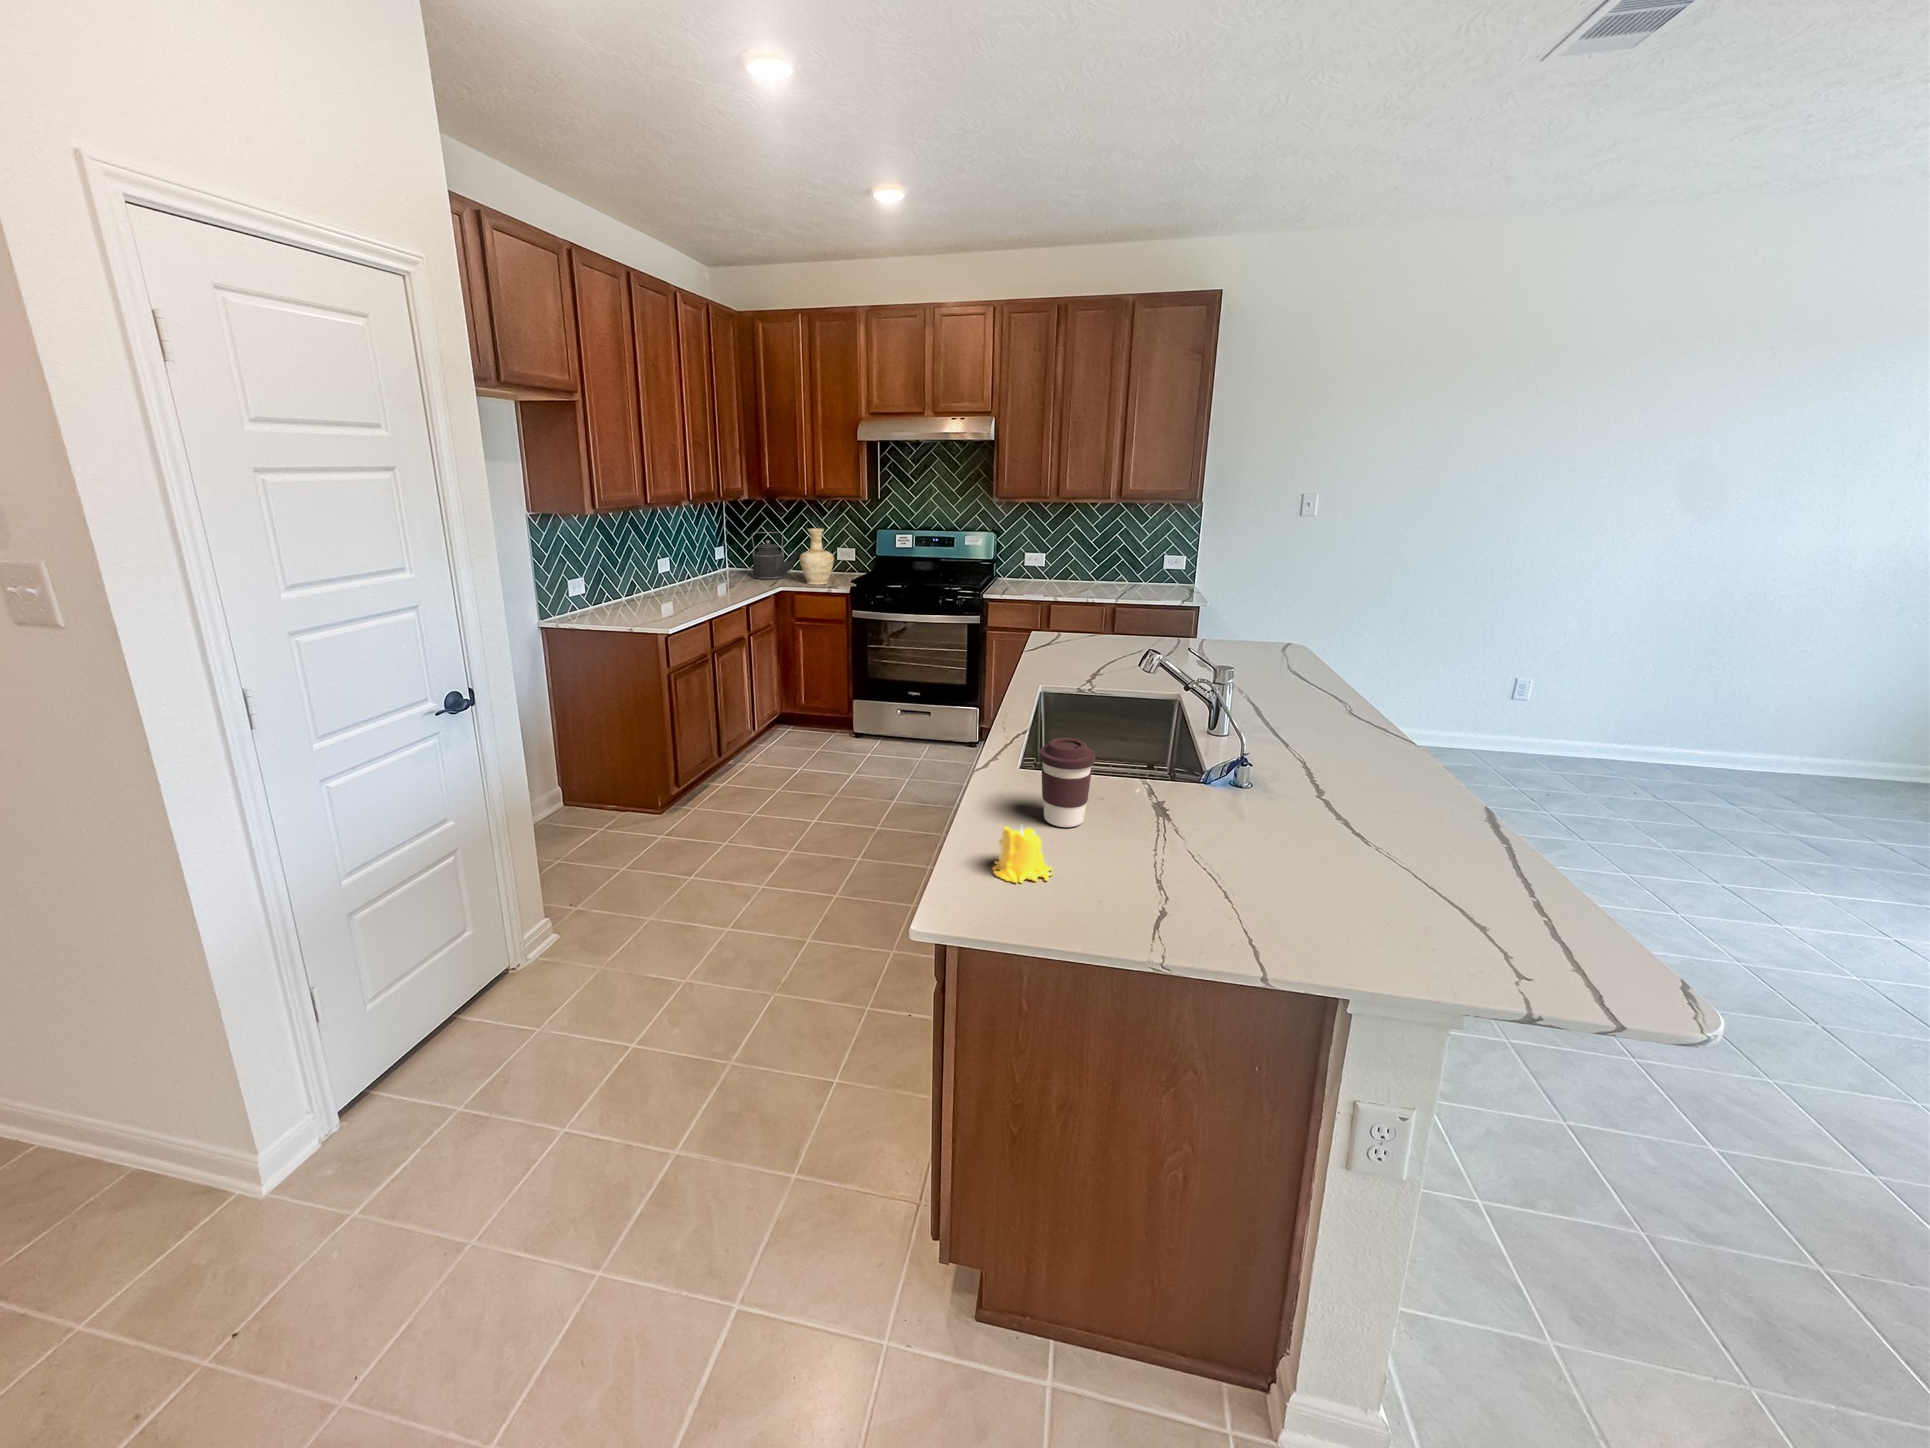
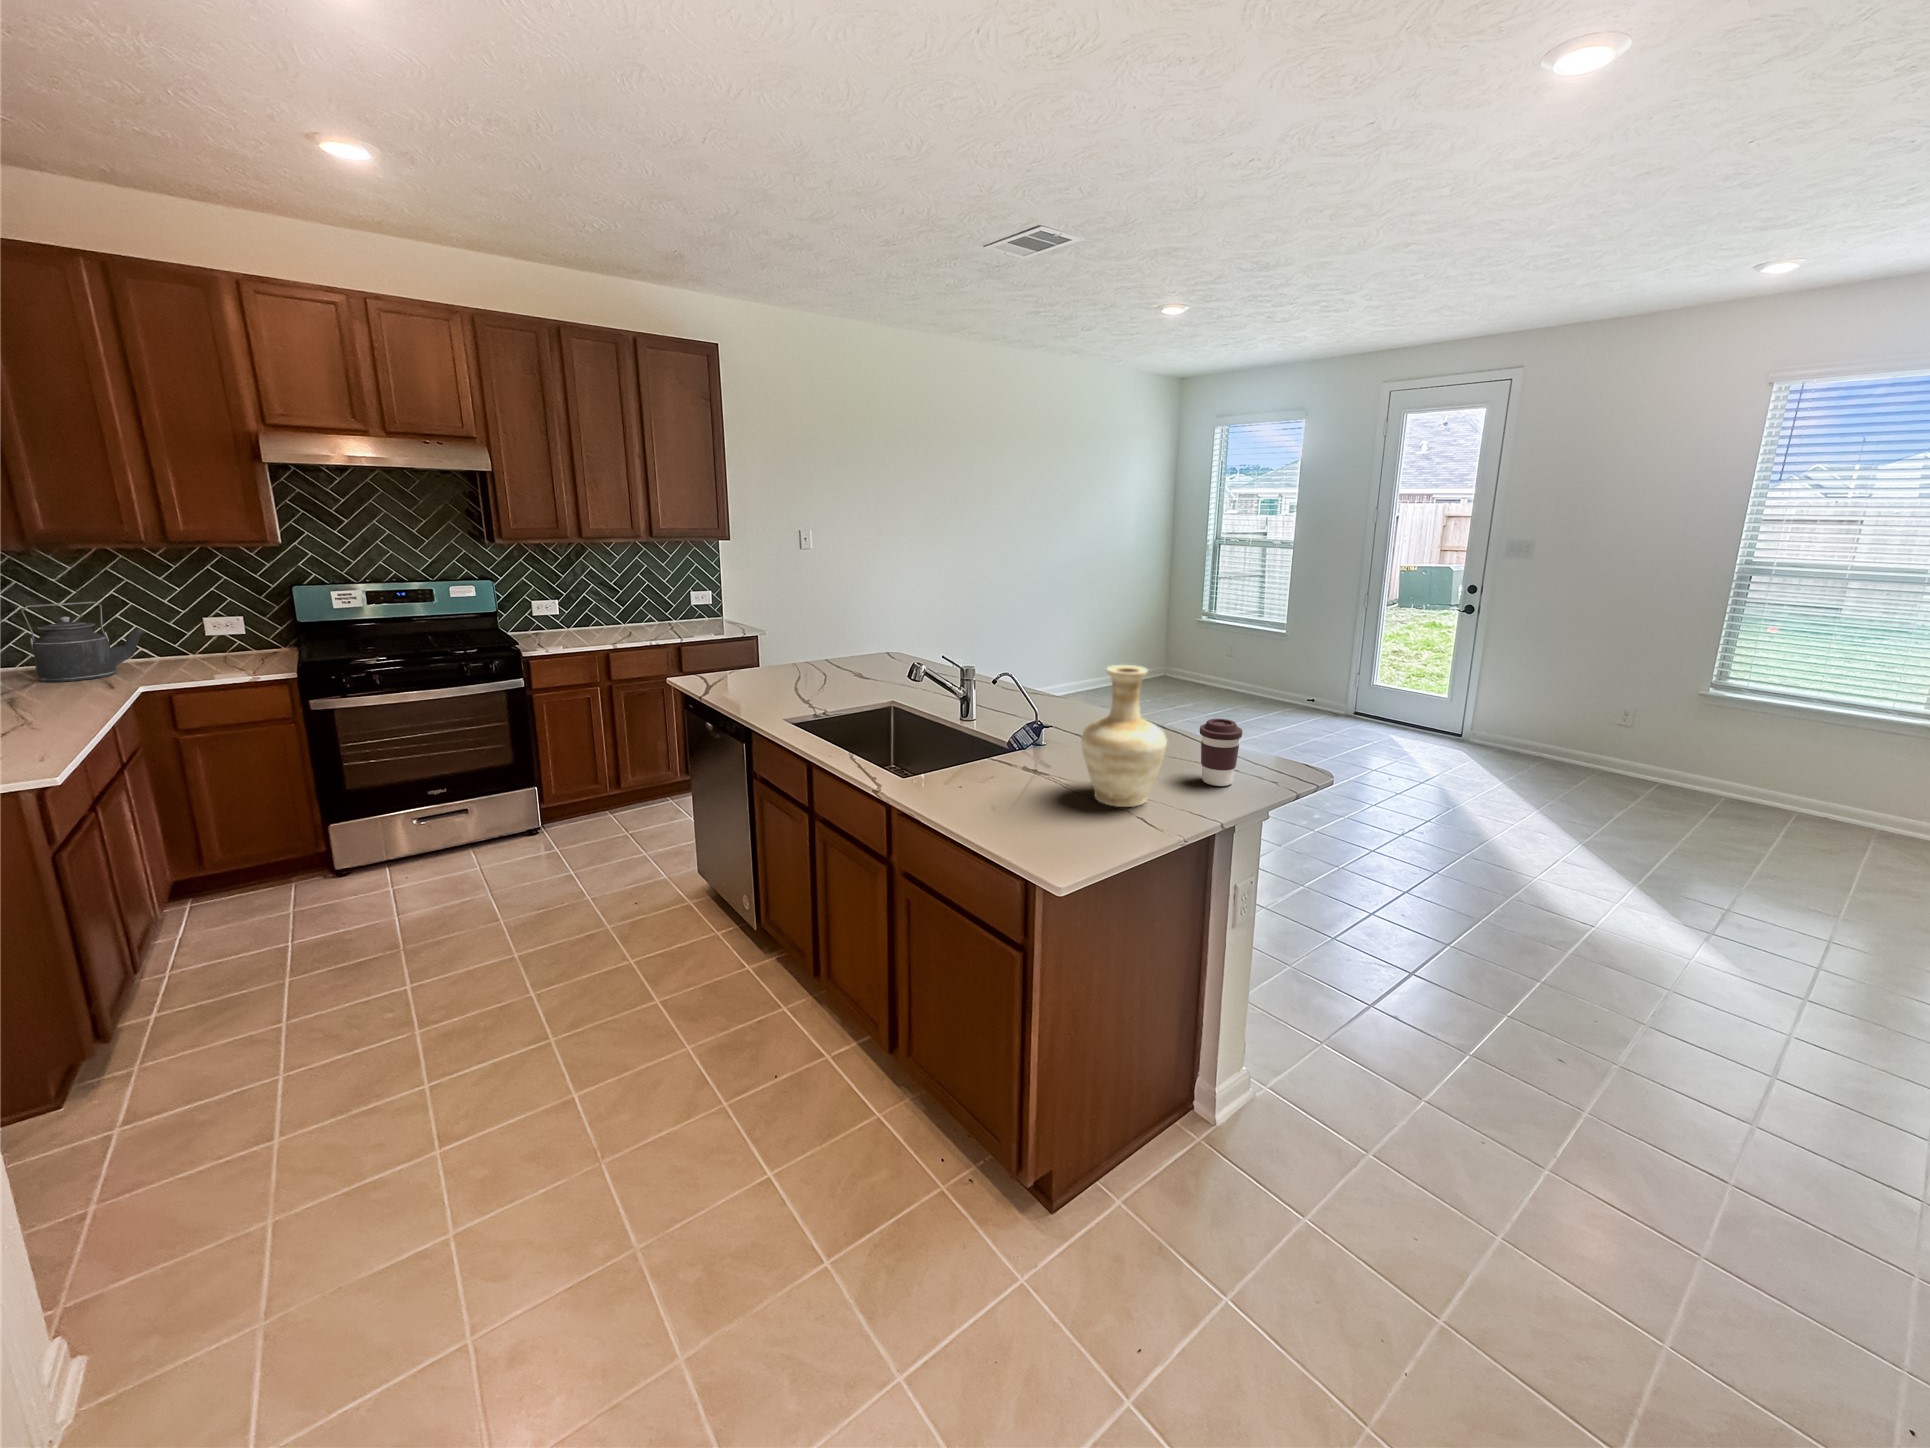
vase: present [800,528,834,585] -> present [1081,665,1167,807]
coffee cup: present [1039,738,1095,827] -> present [1200,719,1242,786]
candle: present [992,827,1052,883] -> none [1019,795,1066,843]

